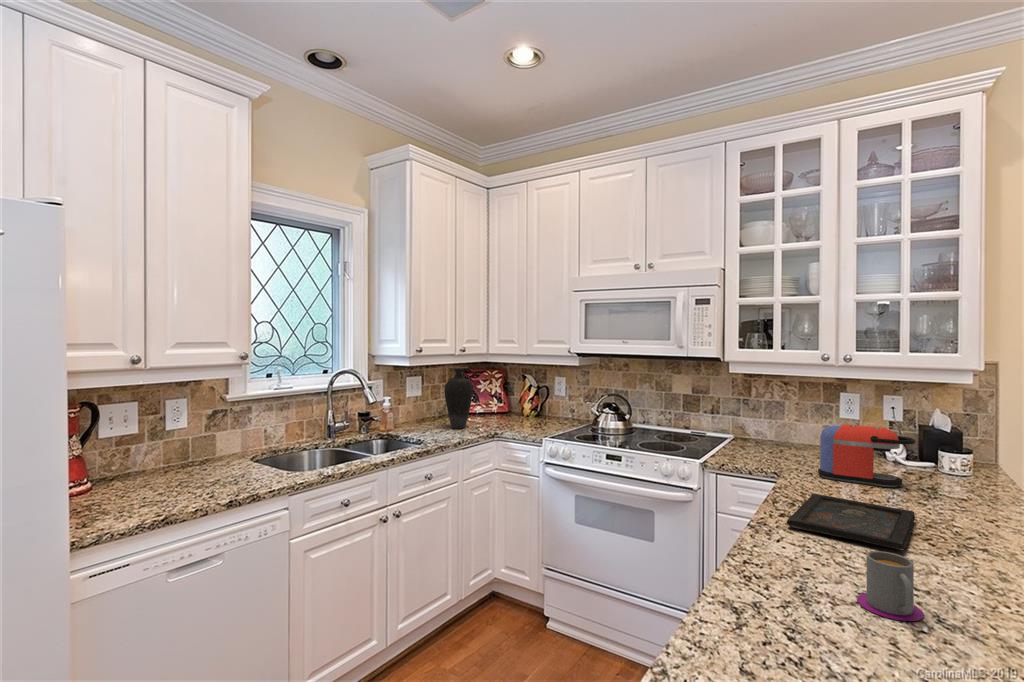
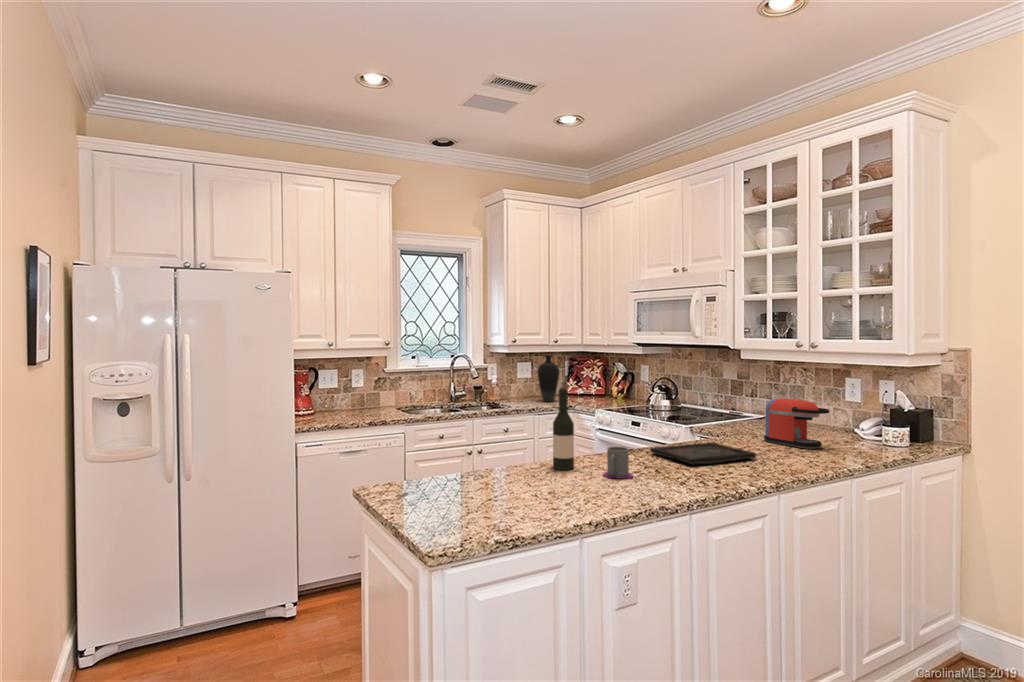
wine bottle: none [754,449,798,611] -> present [553,387,574,470]

